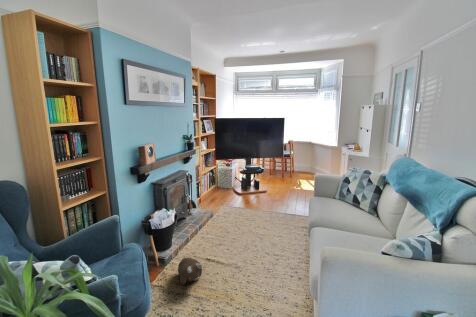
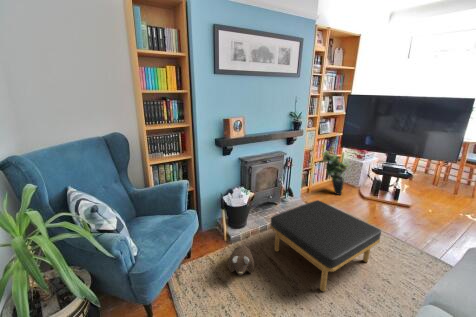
potted plant: none [205,162,227,197] -> present [322,151,348,195]
ottoman: none [199,203,270,263] -> present [270,200,381,291]

